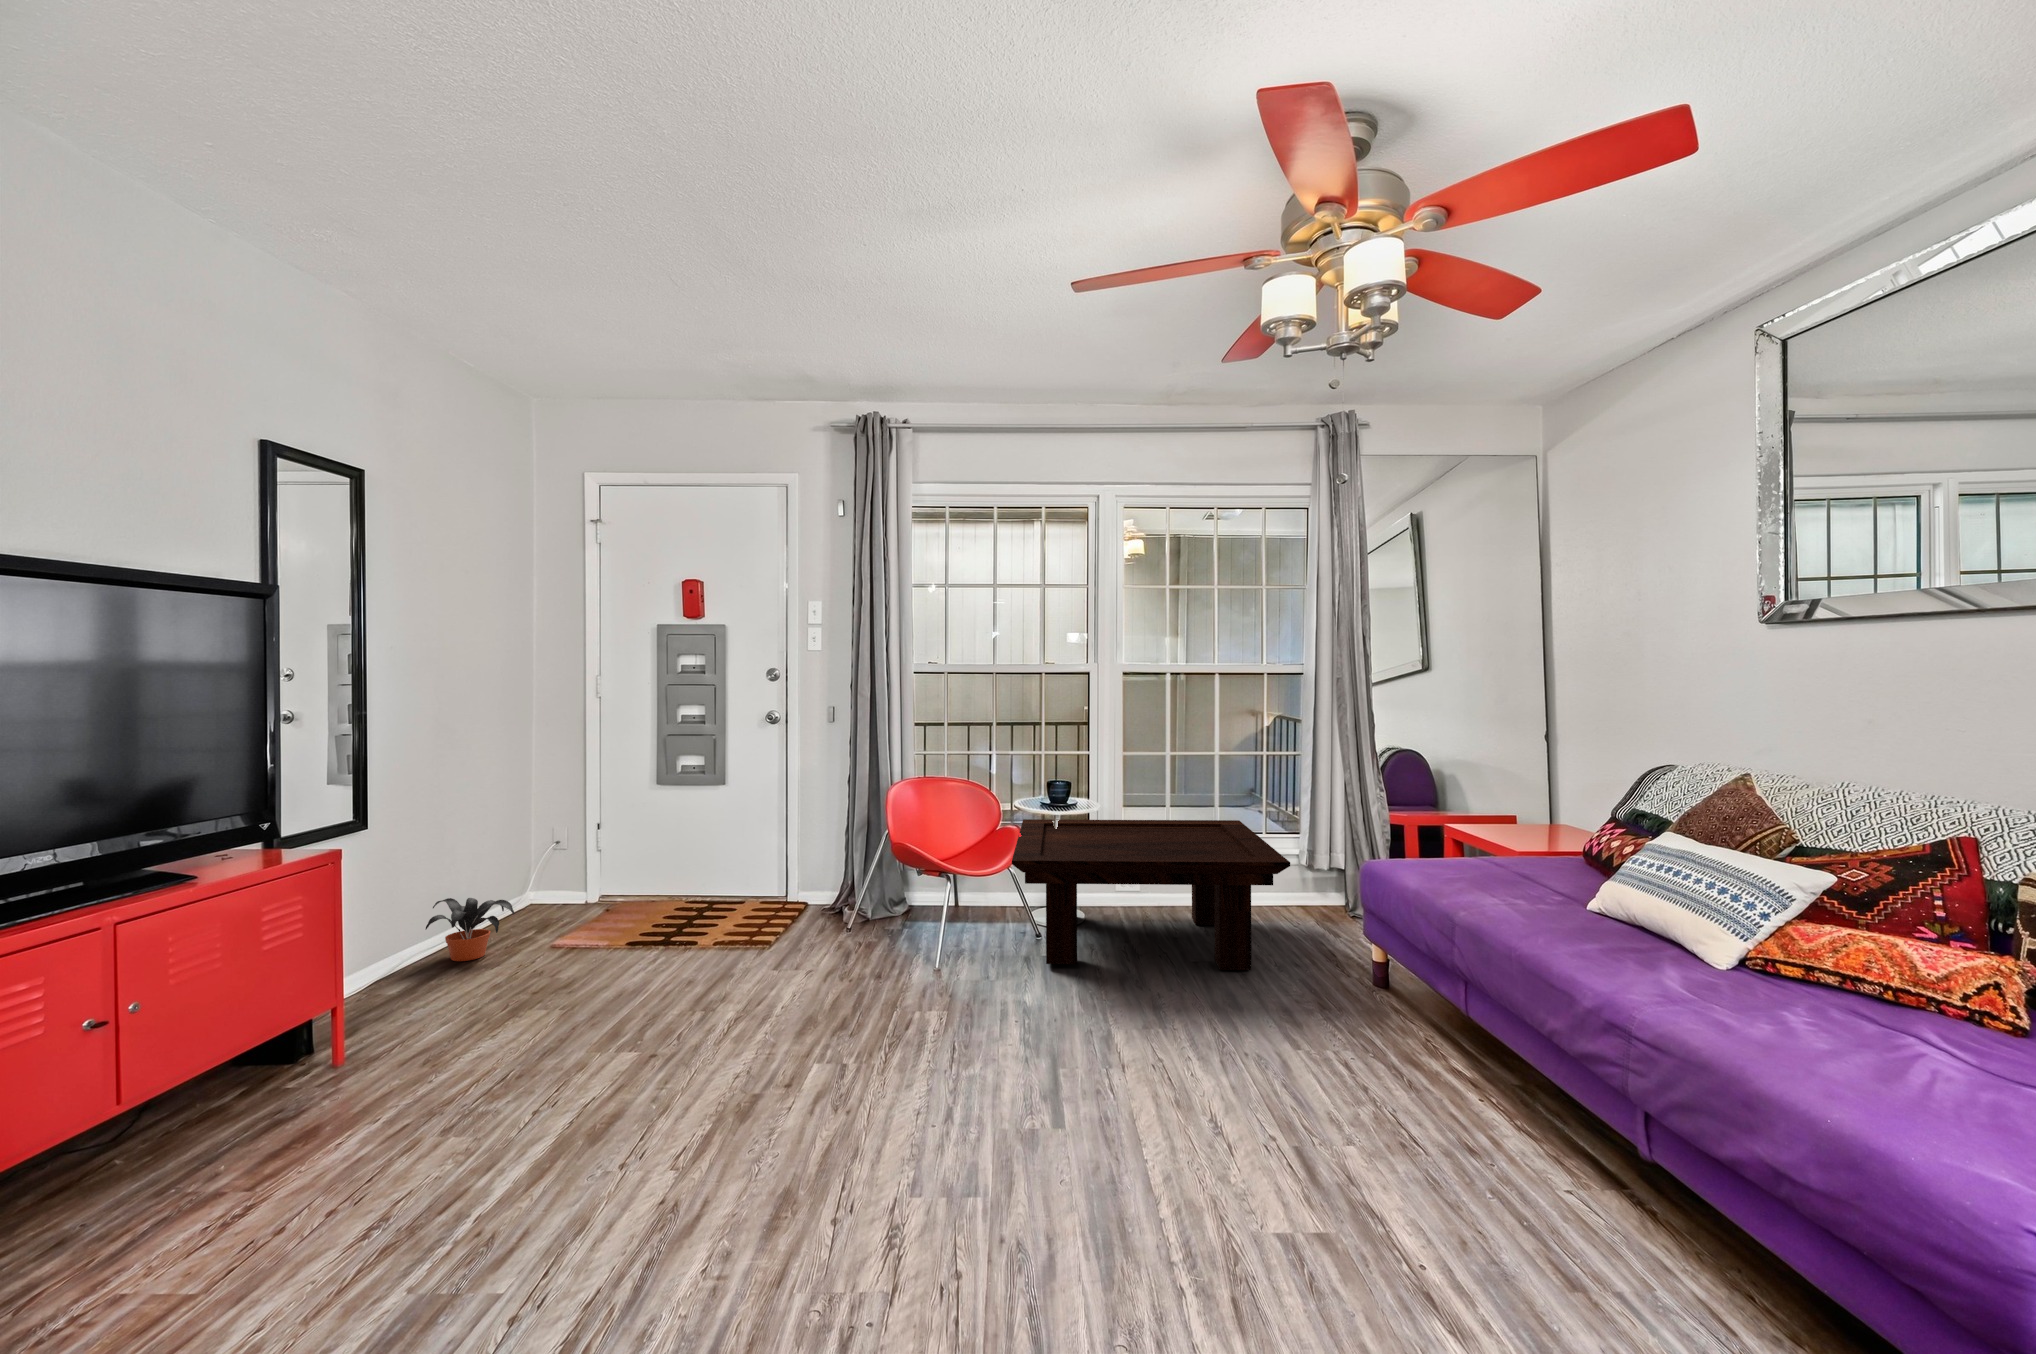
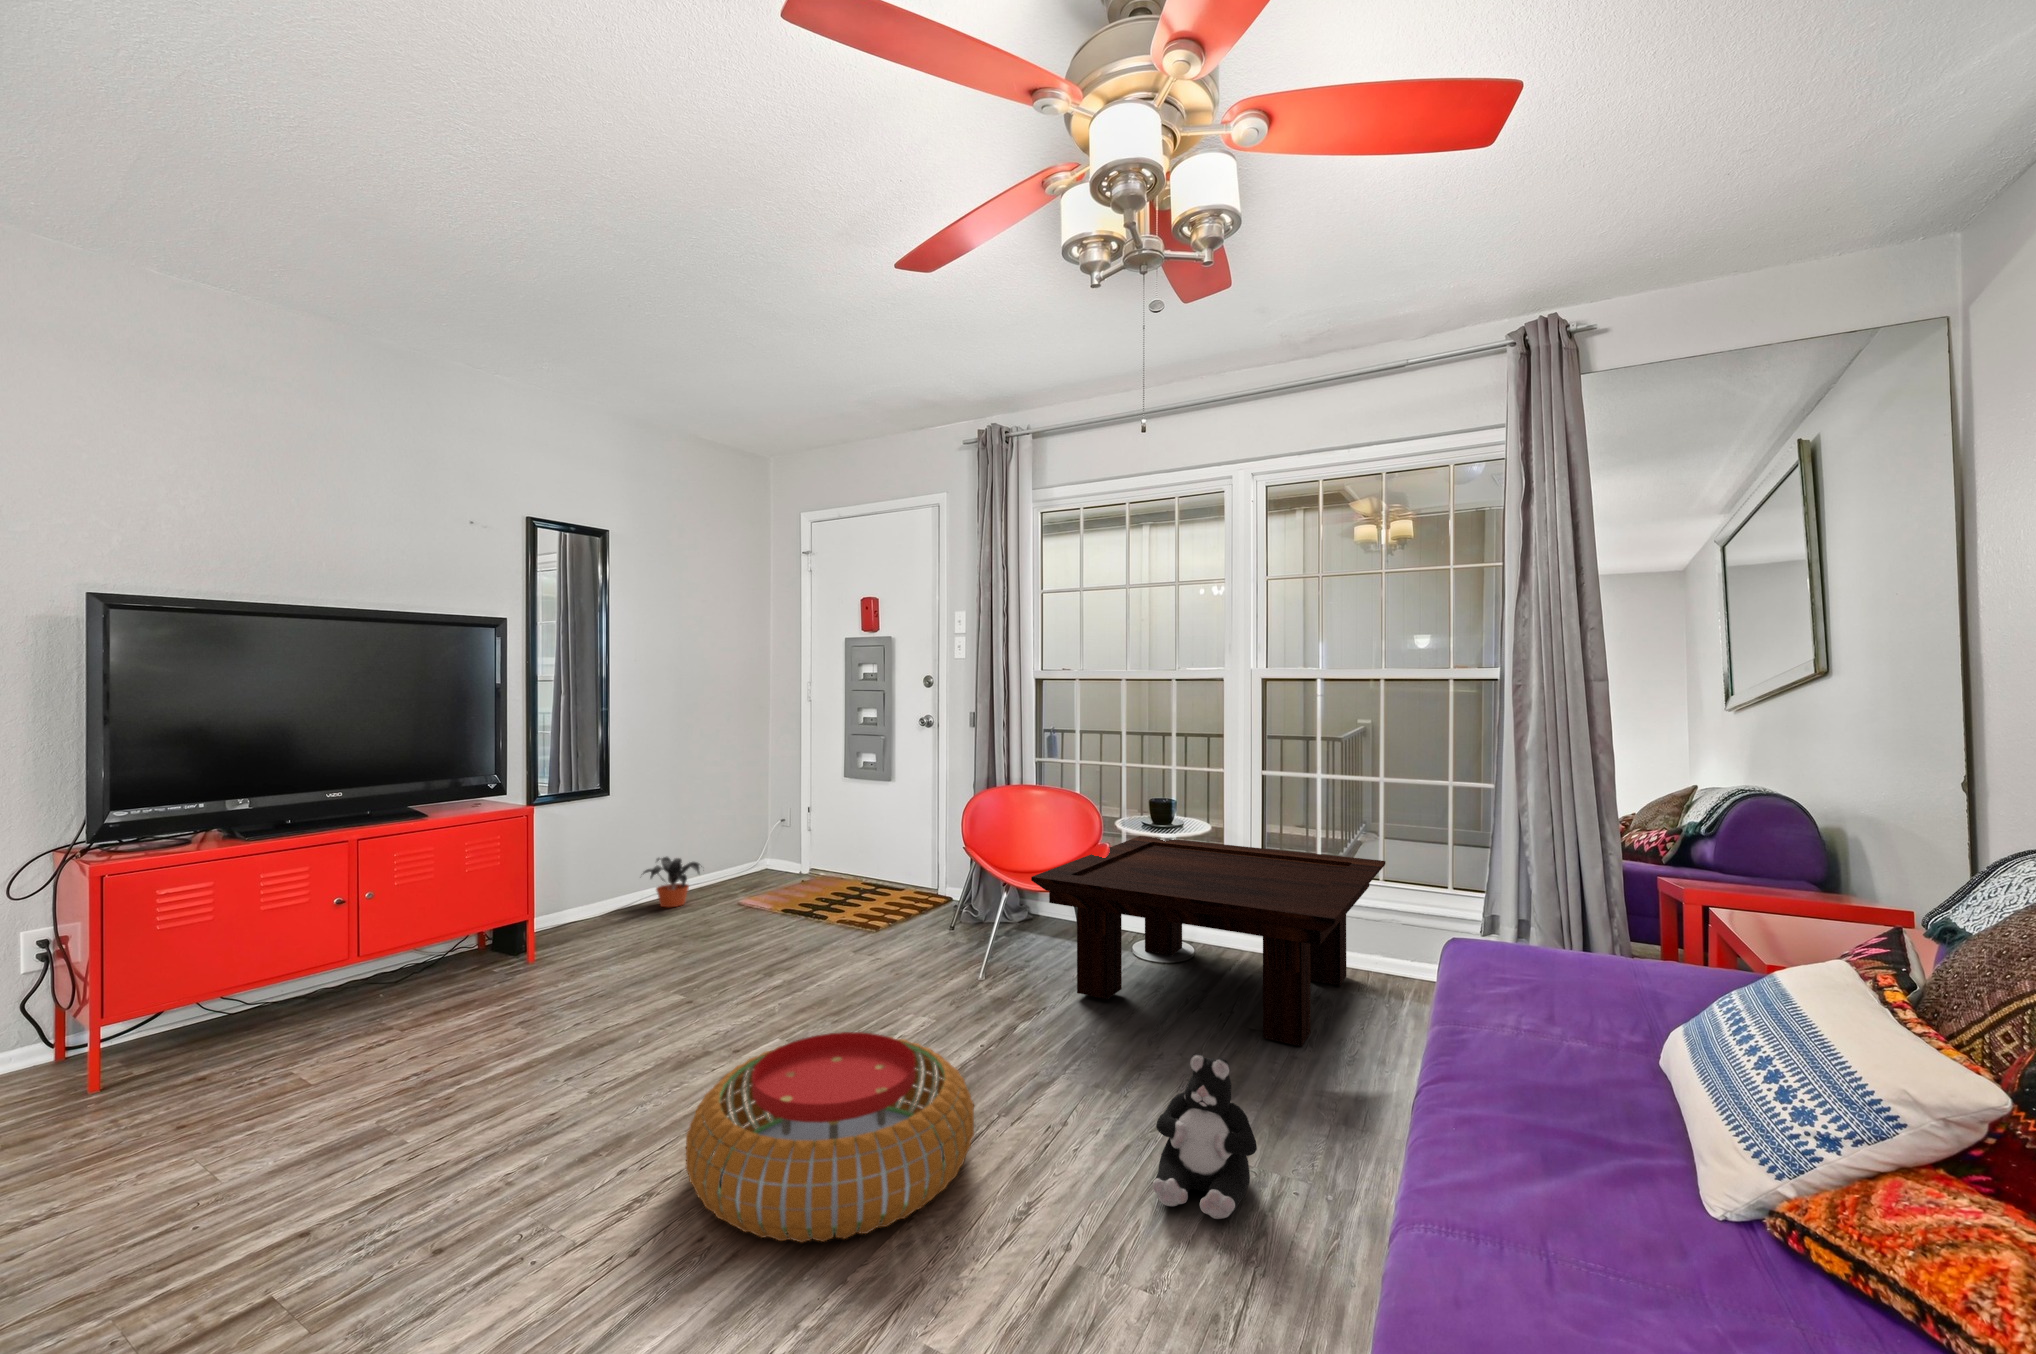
plush toy: none [1264,970,1356,1087] -> present [1153,1053,1257,1219]
pouf: none [903,1010,1167,1195] -> present [685,1032,974,1242]

